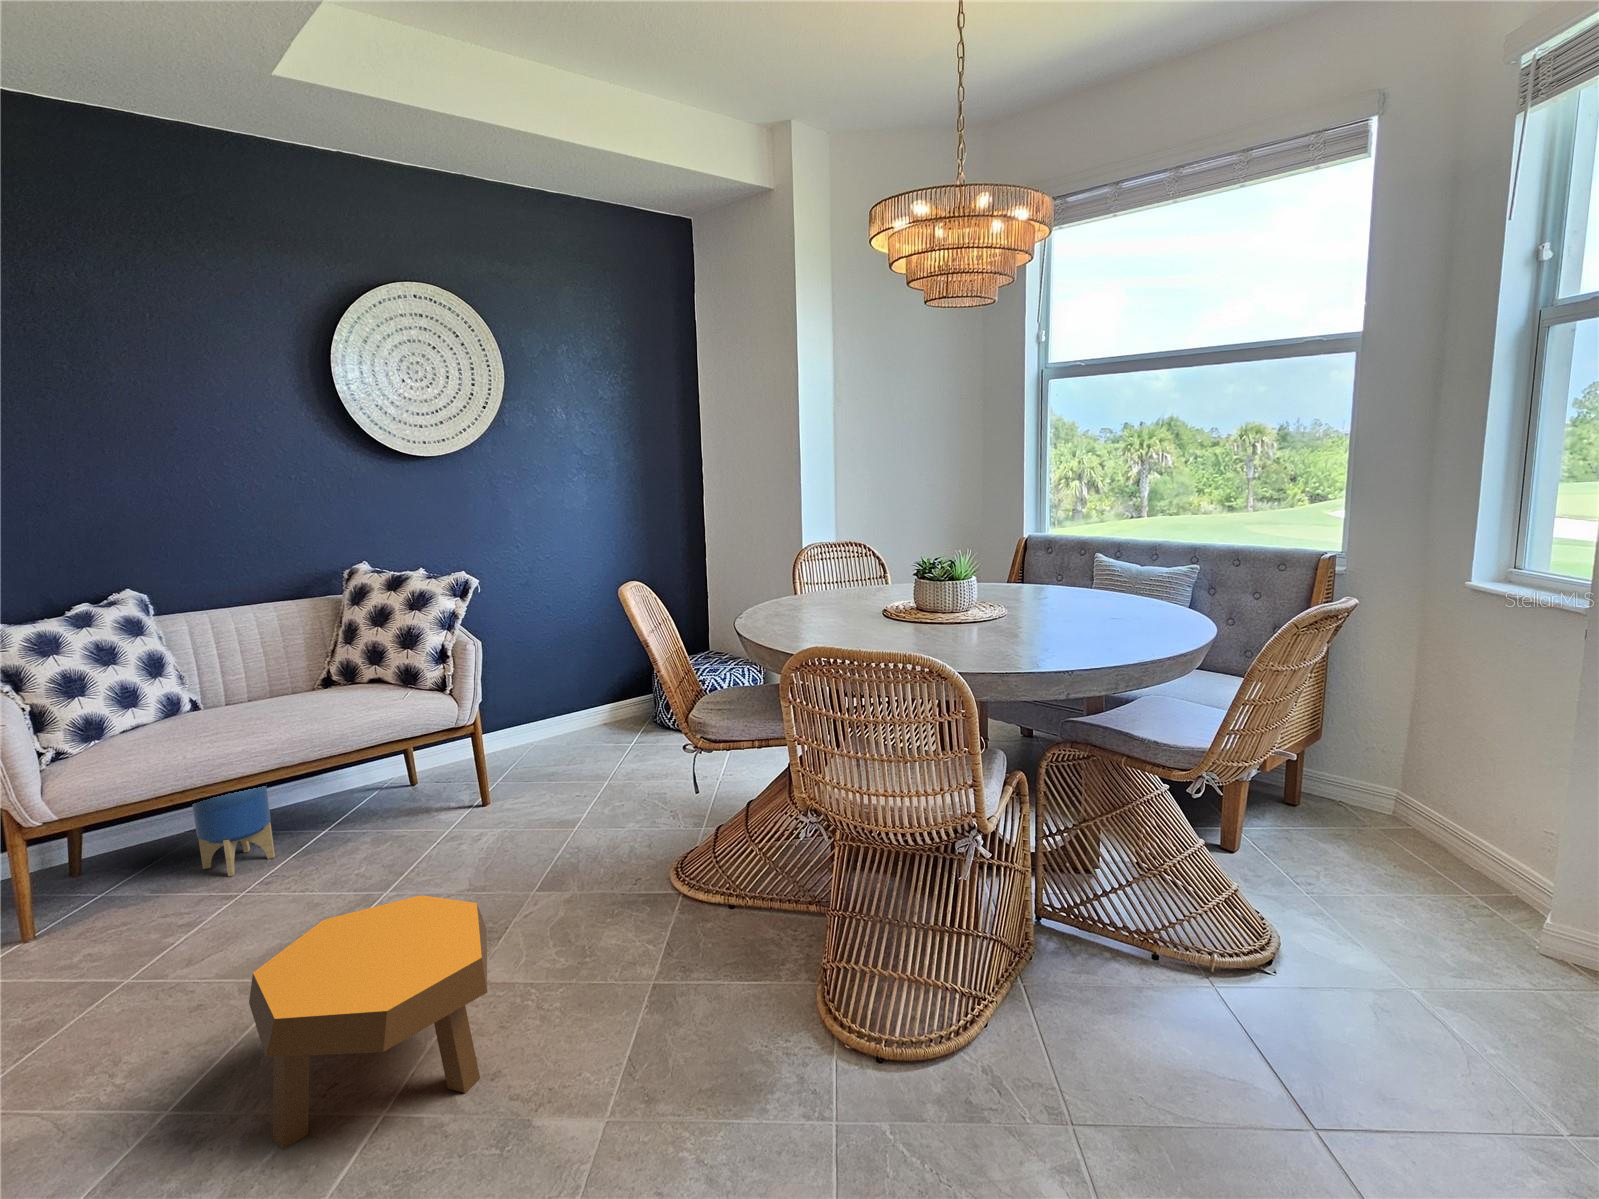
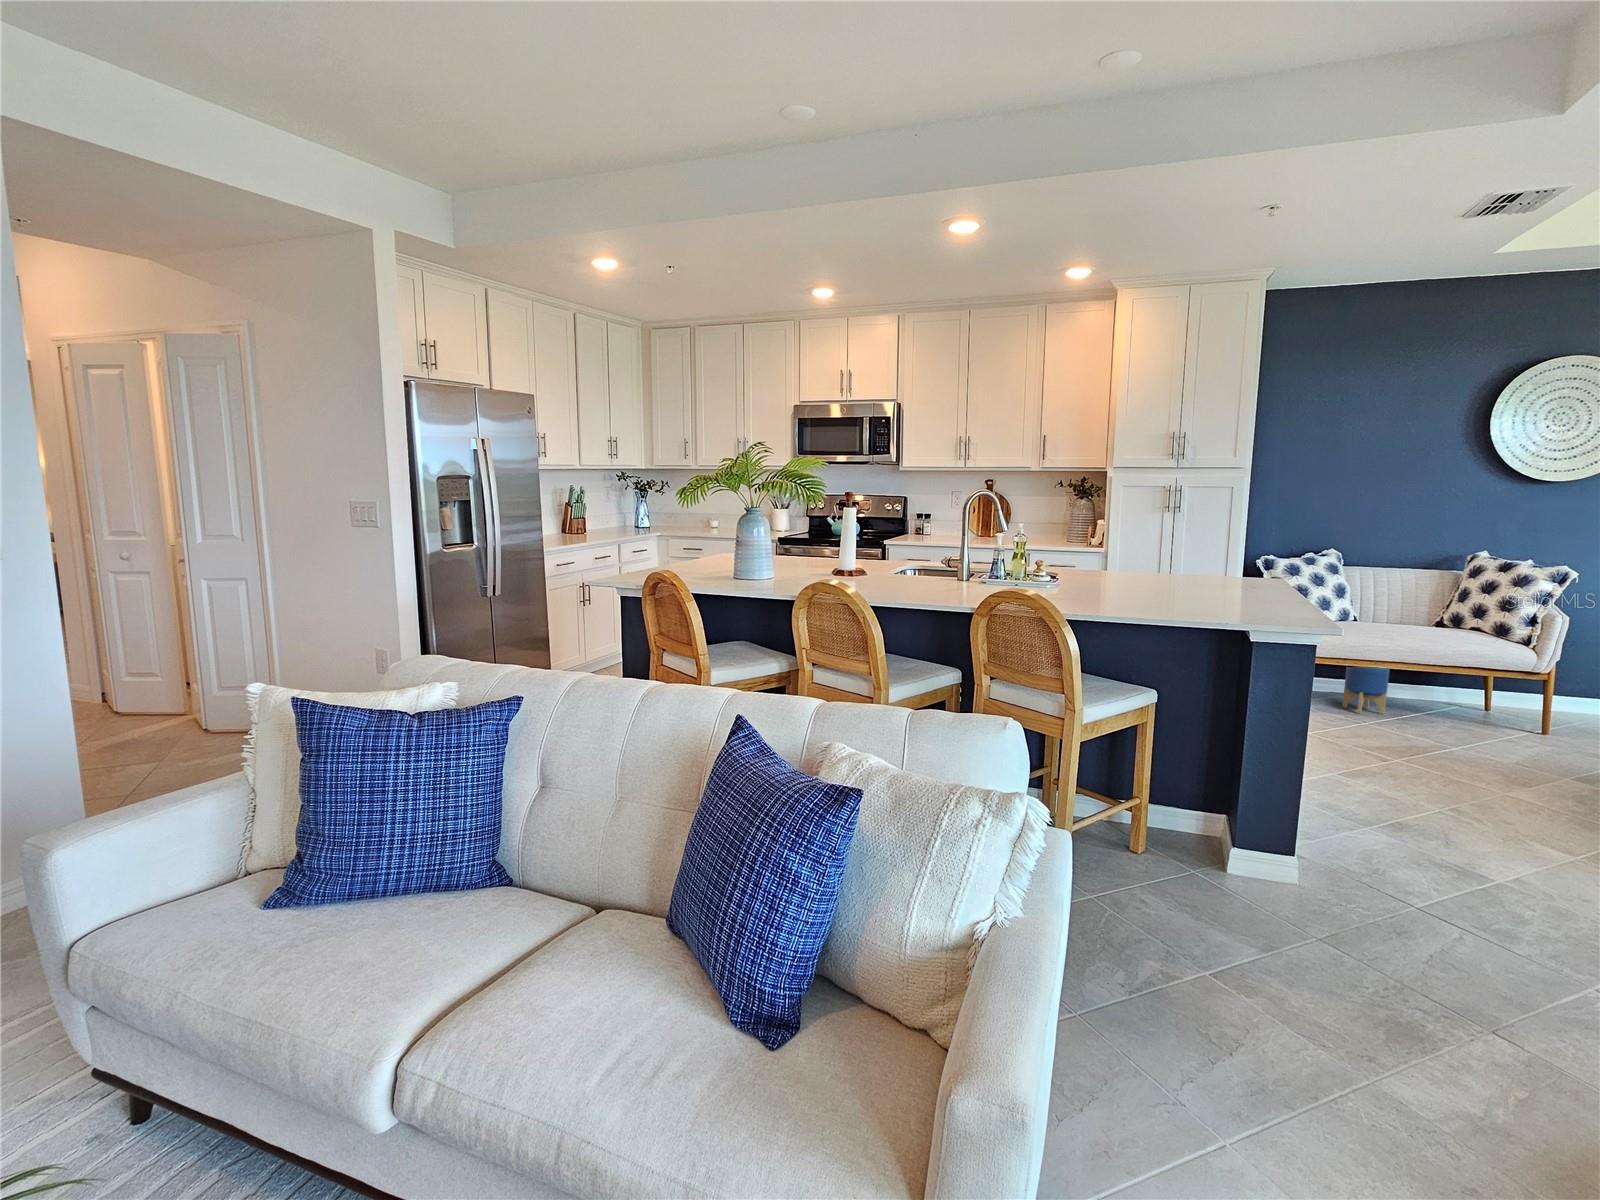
footstool: present [249,895,487,1150] -> none [1392,707,1529,802]

